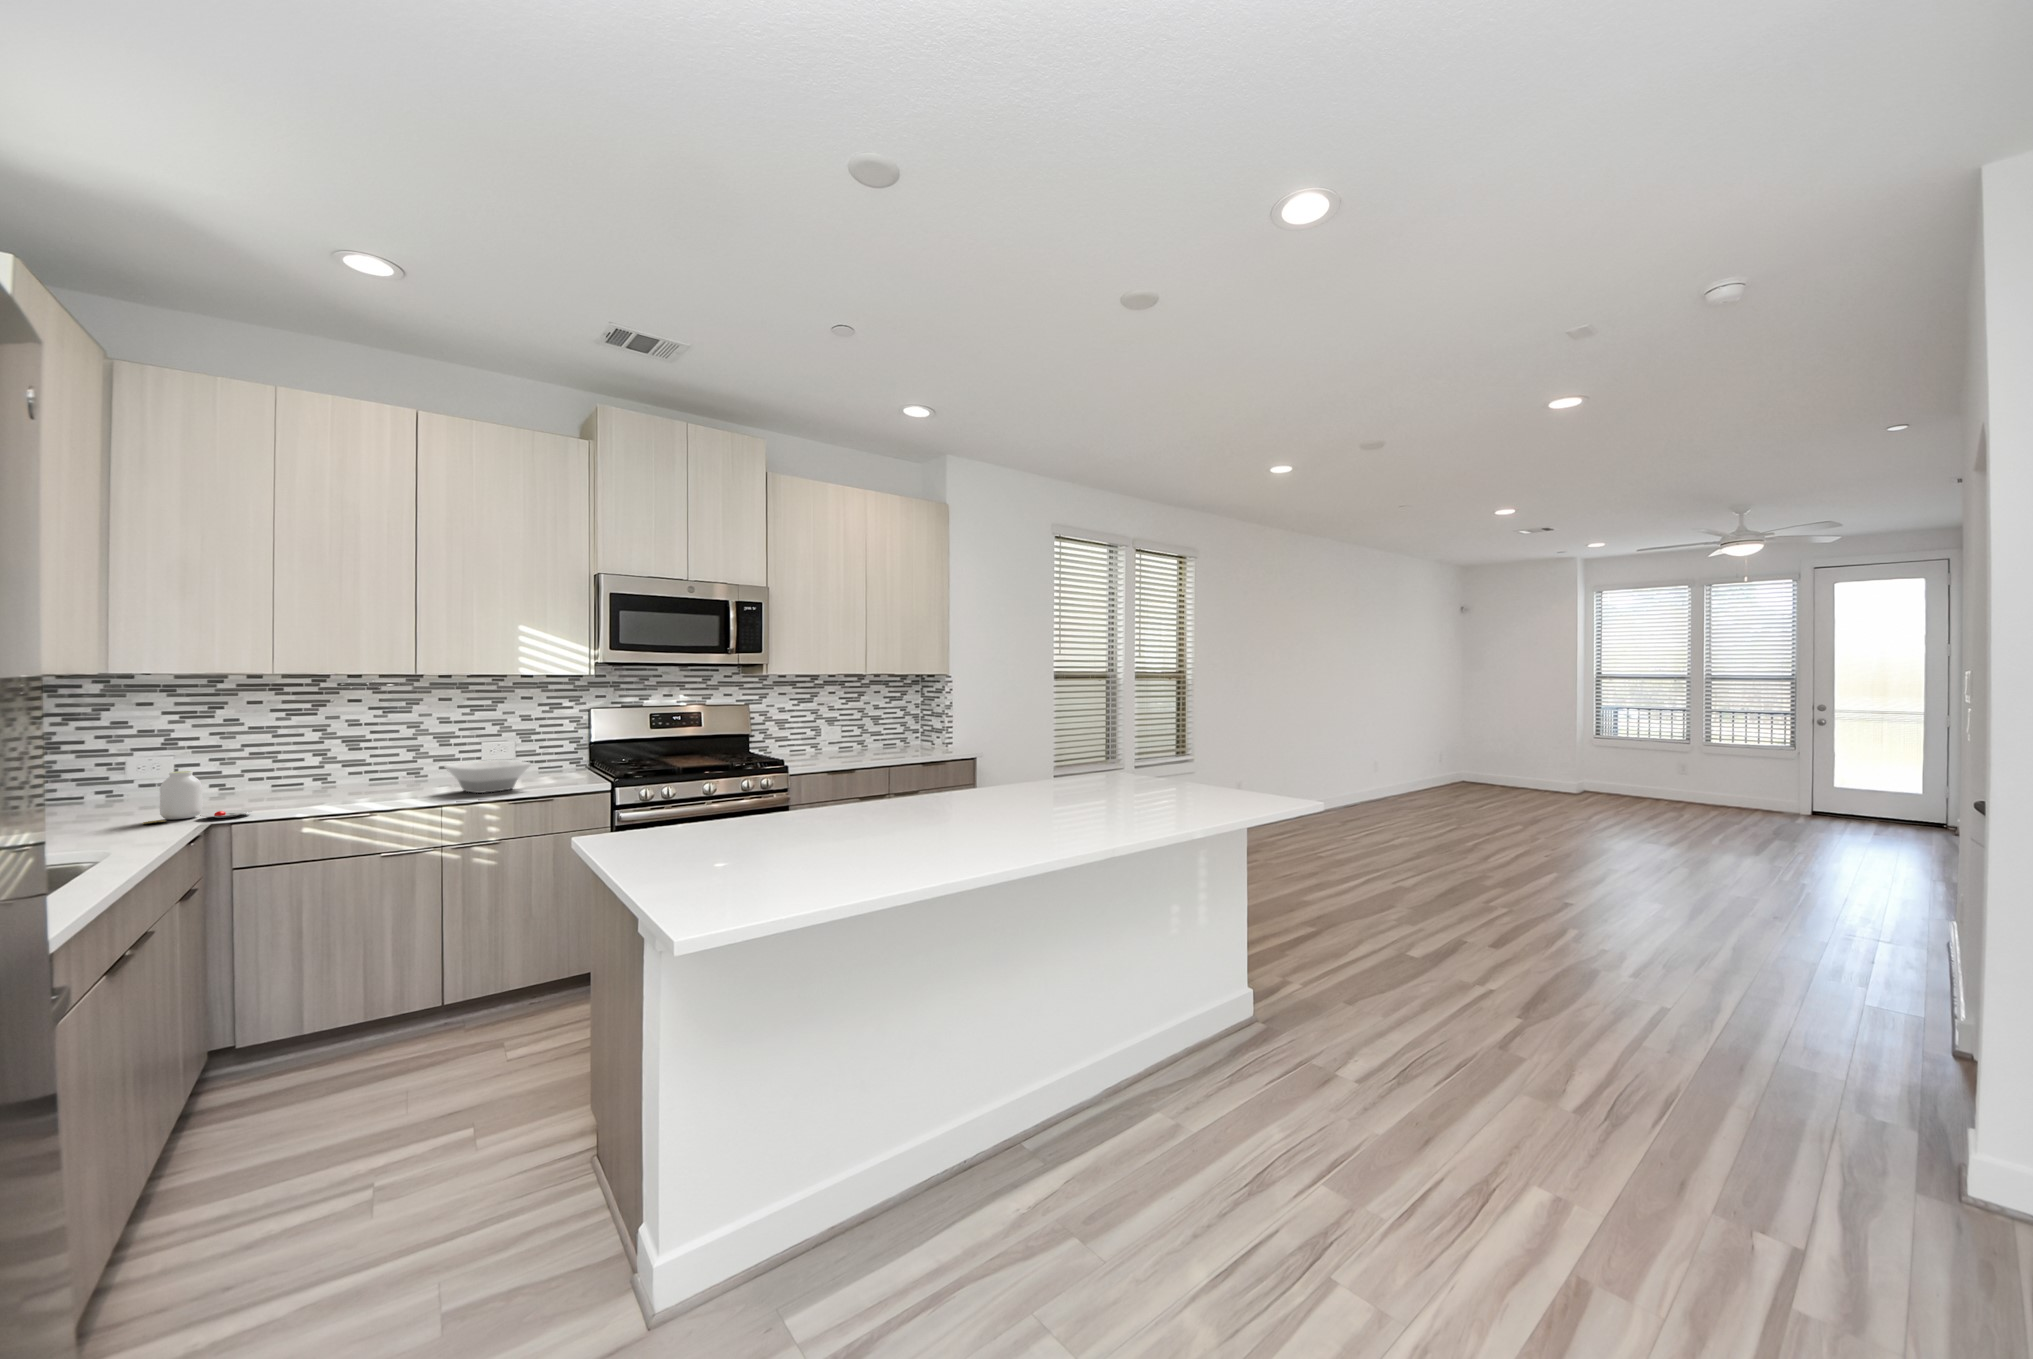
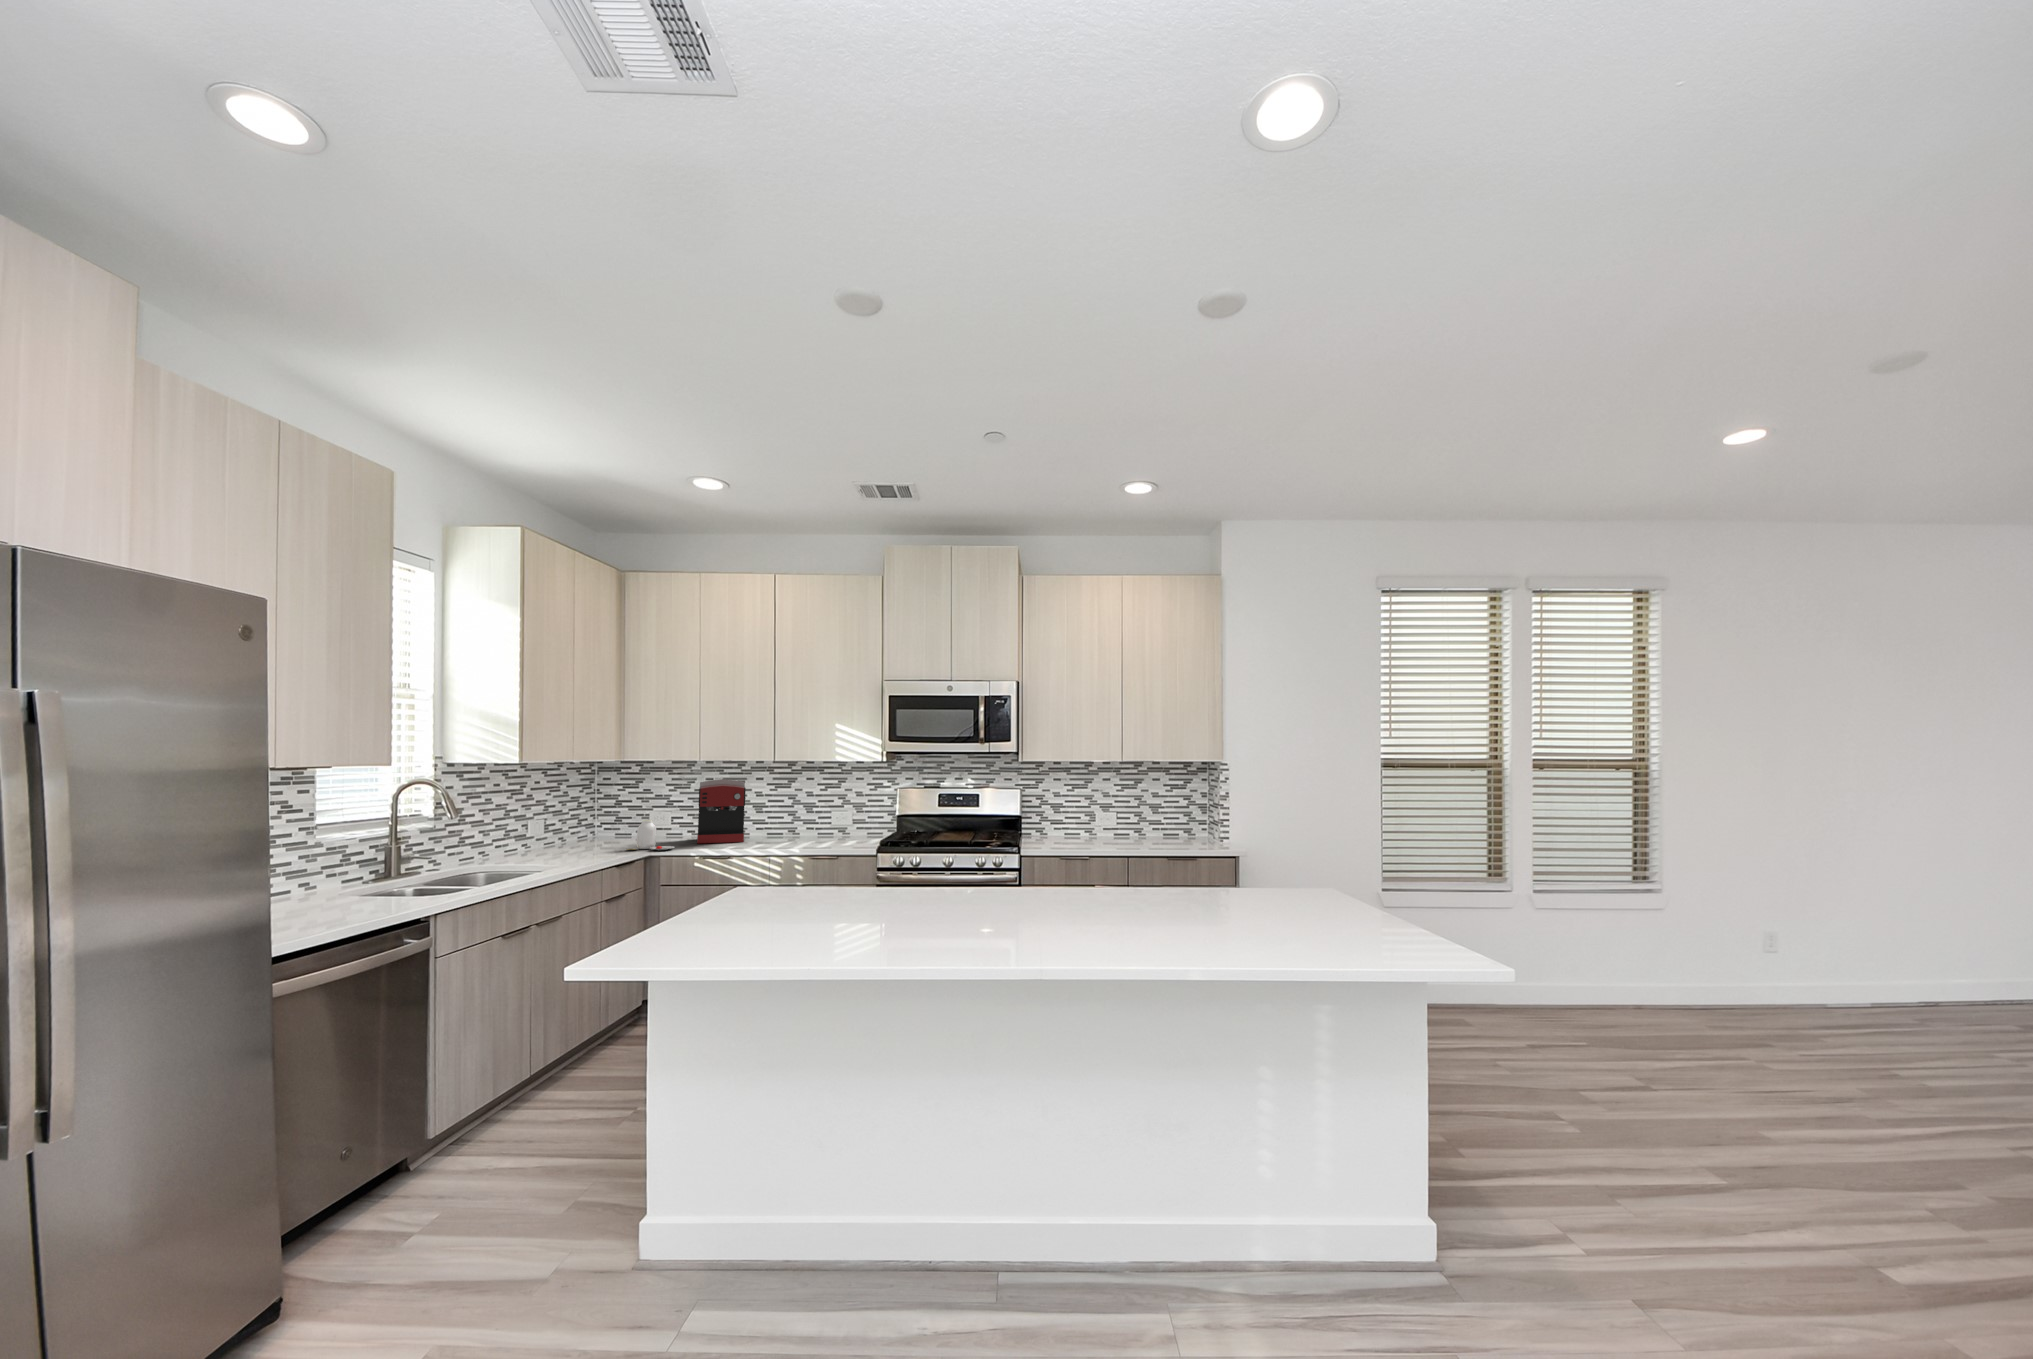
coffee maker: none [246,702,358,802] -> present [697,779,746,843]
bowl: present [444,760,531,793] -> none [780,825,828,848]

